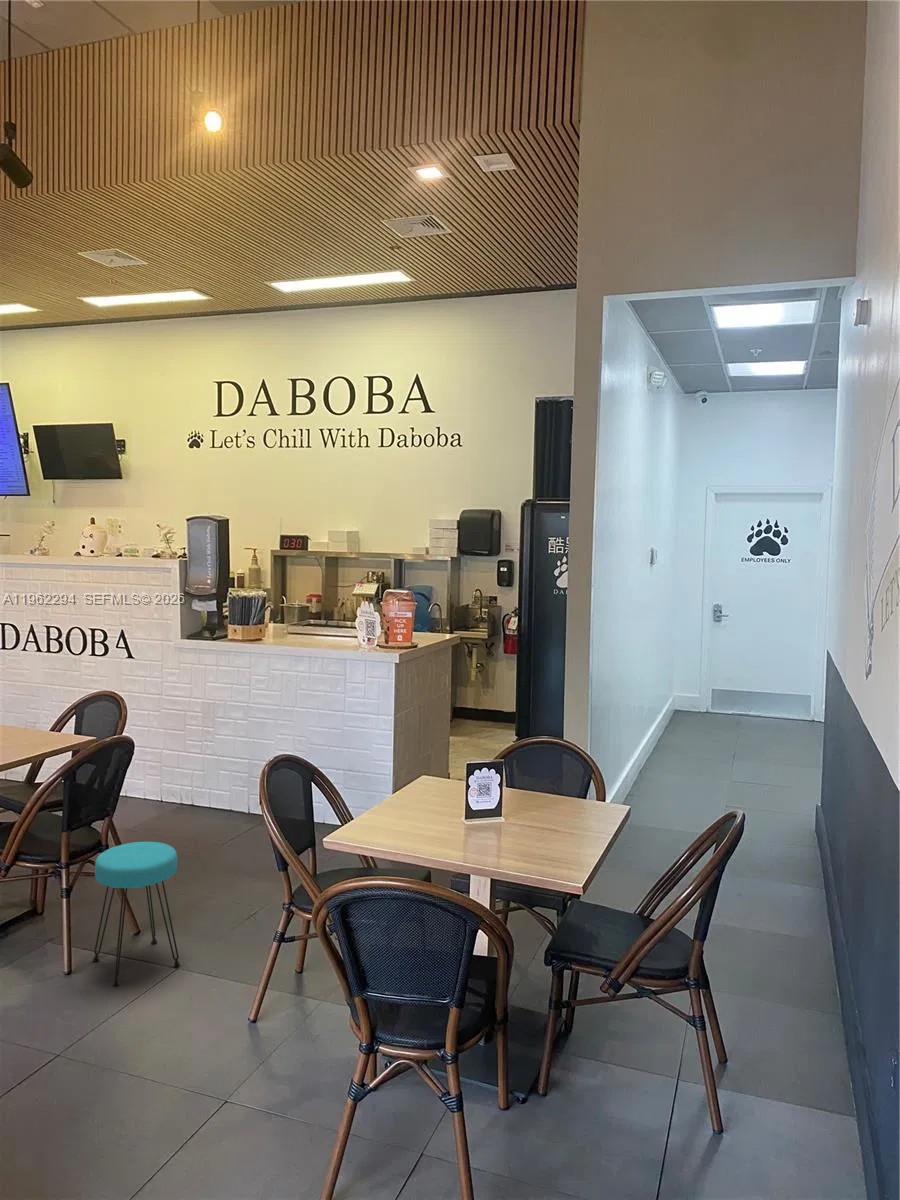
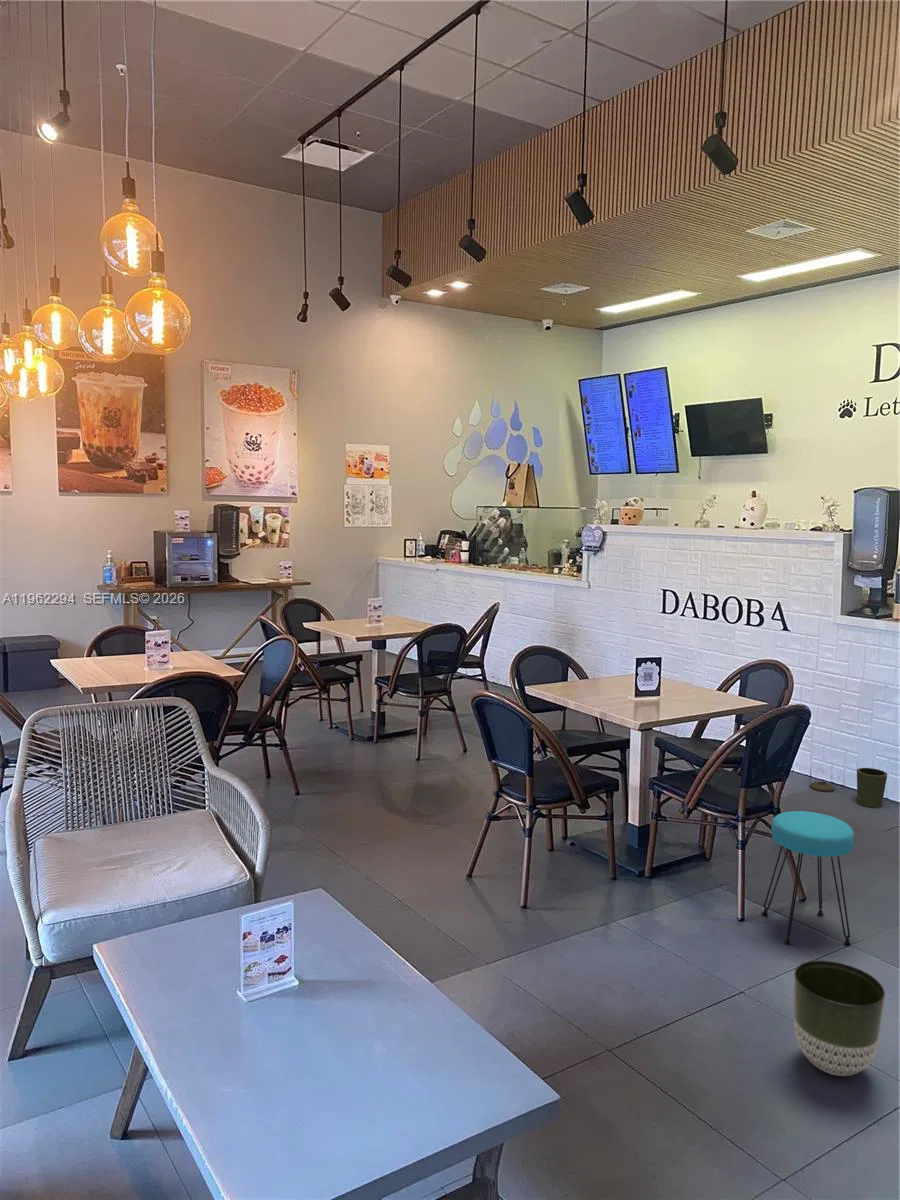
trash can: none [161,781,229,819] -> present [810,768,887,808]
planter: none [99,995,188,1116] -> present [794,960,885,1076]

